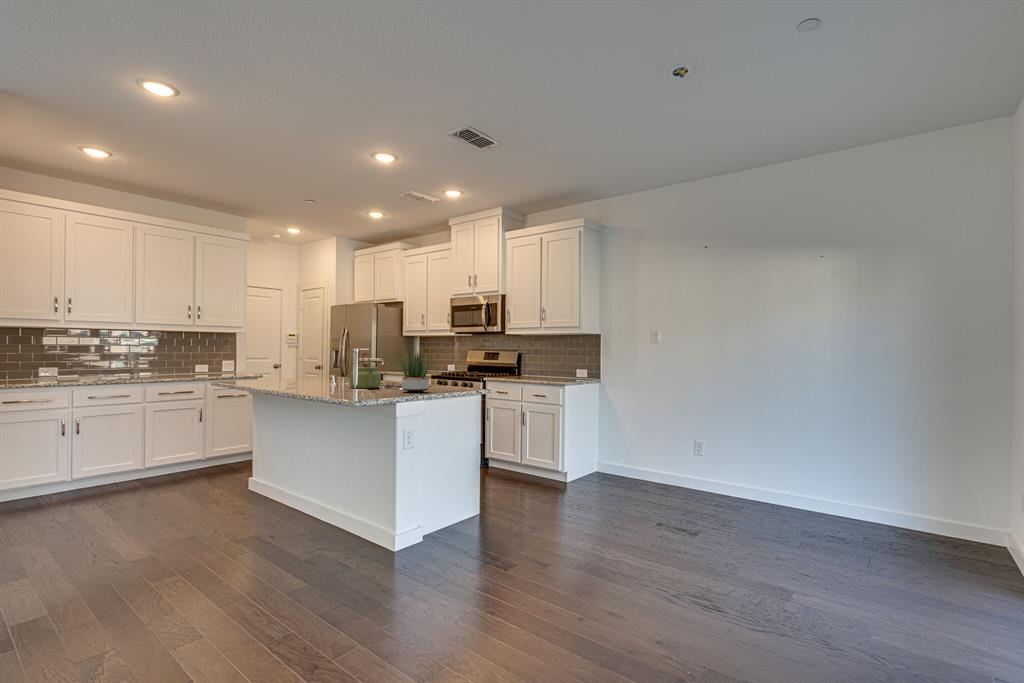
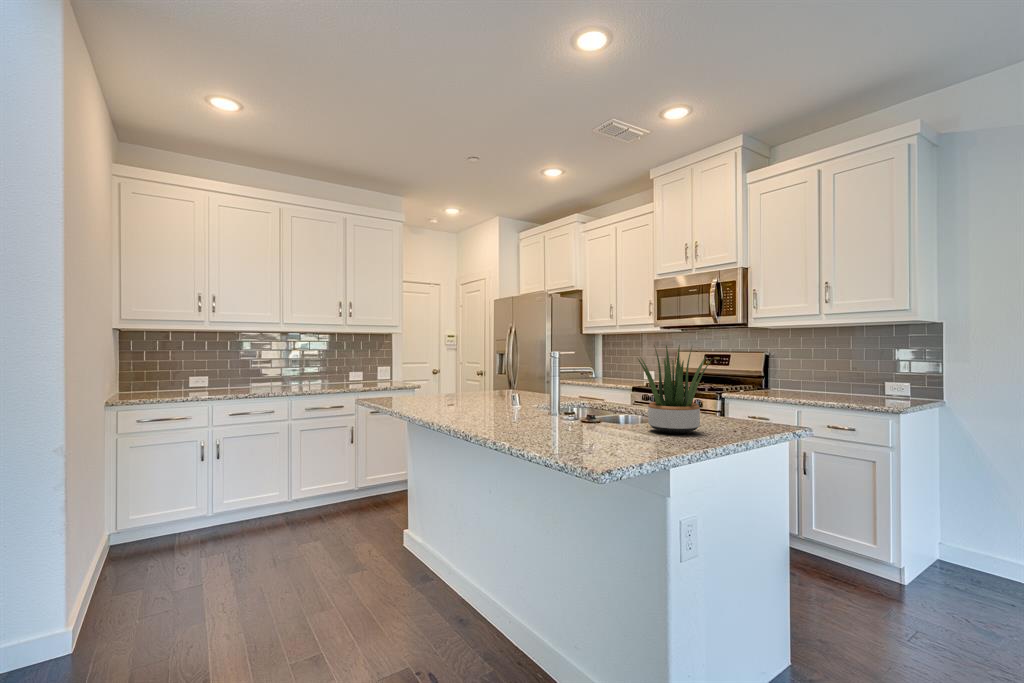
kettle: present [350,352,381,388] -> none [545,358,594,417]

